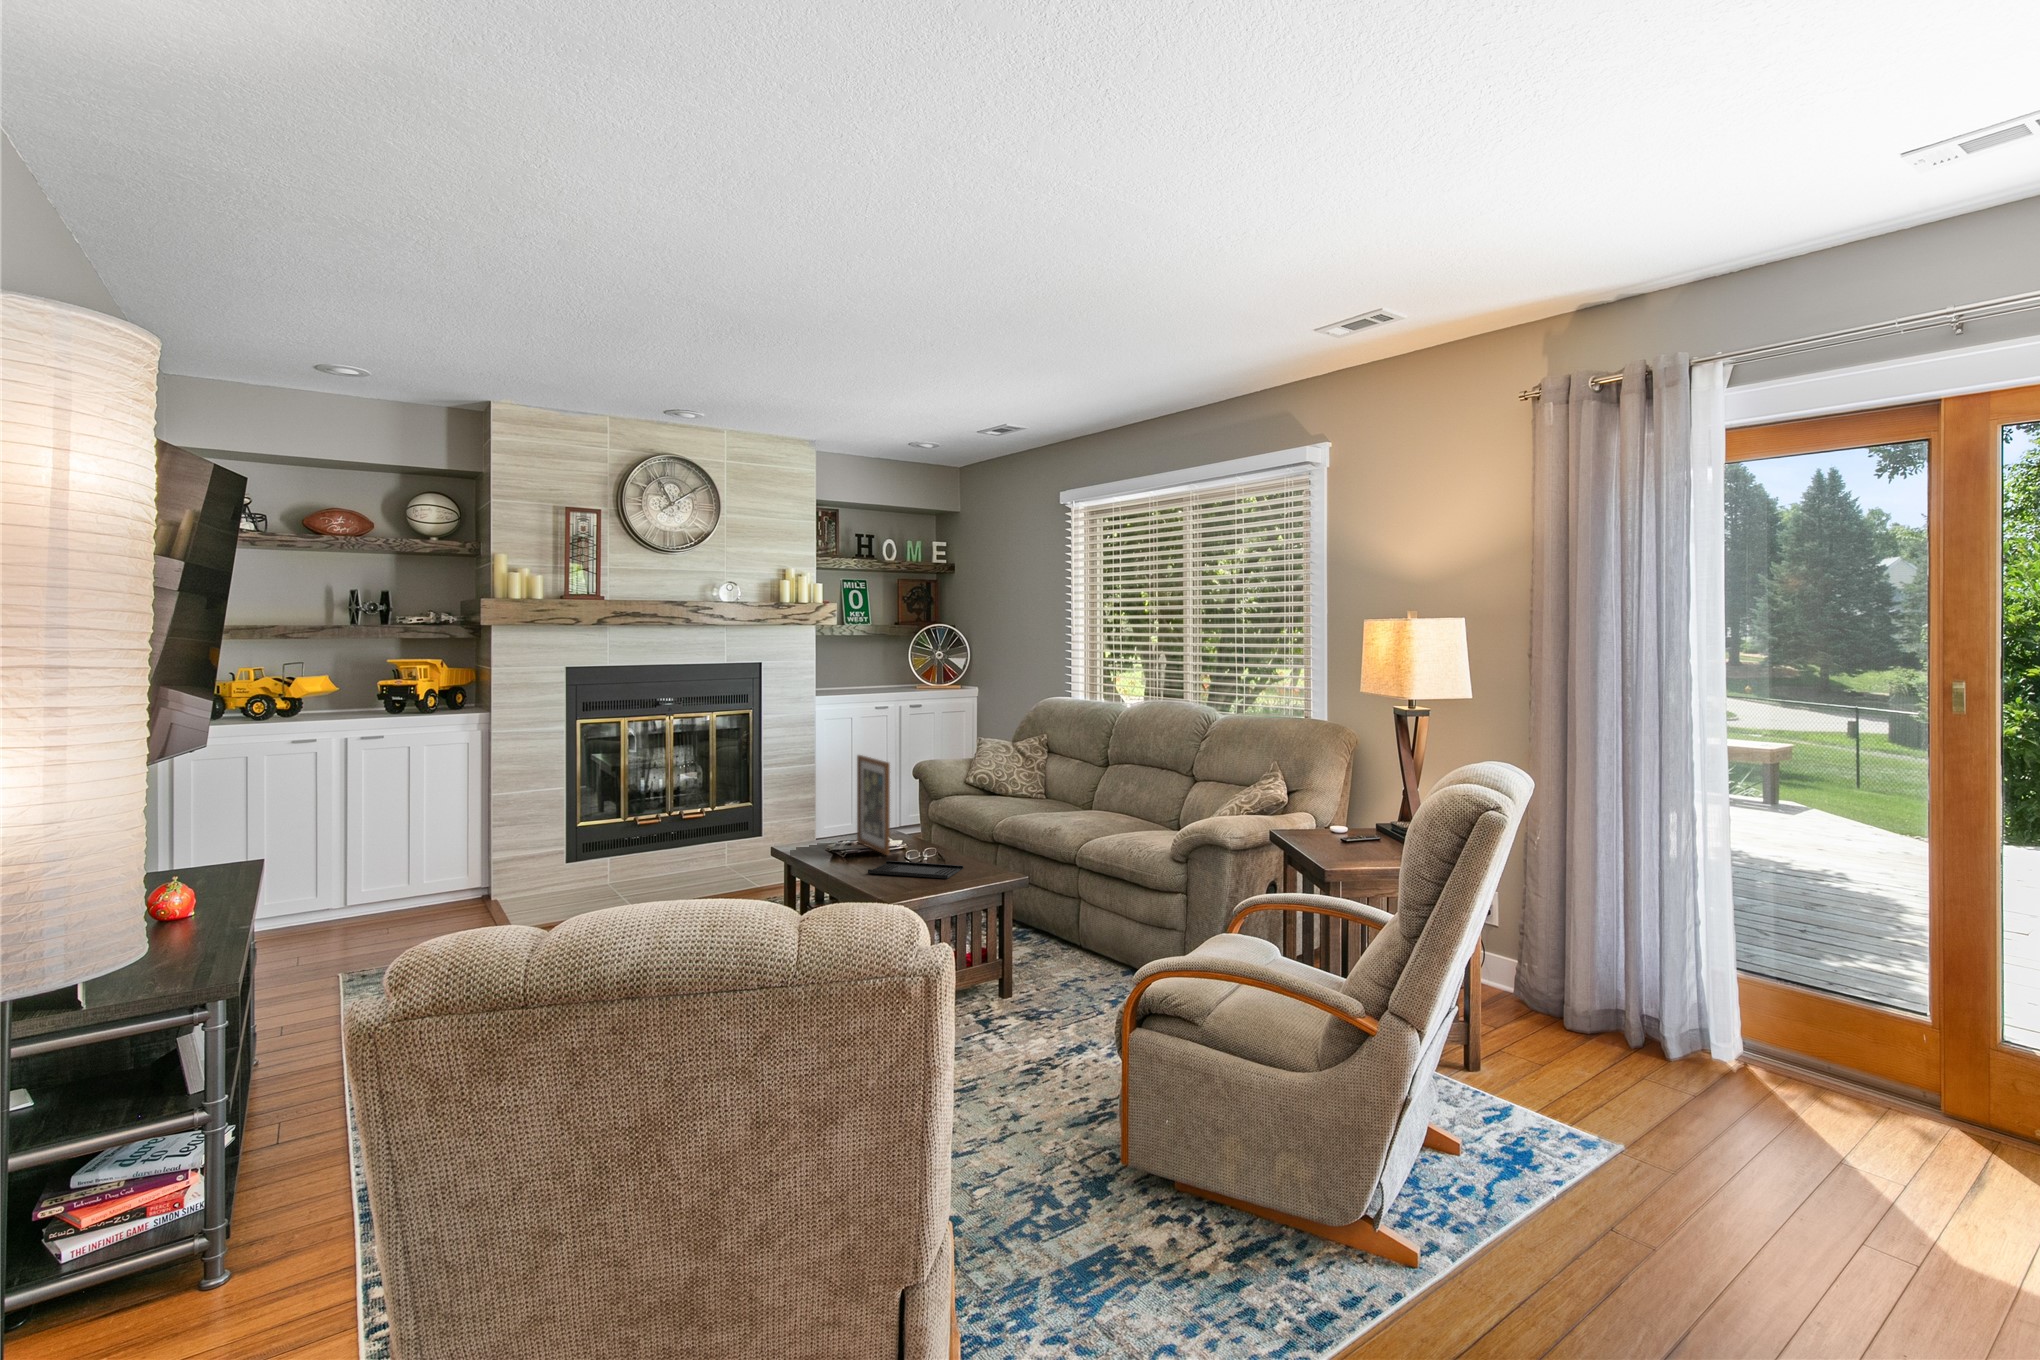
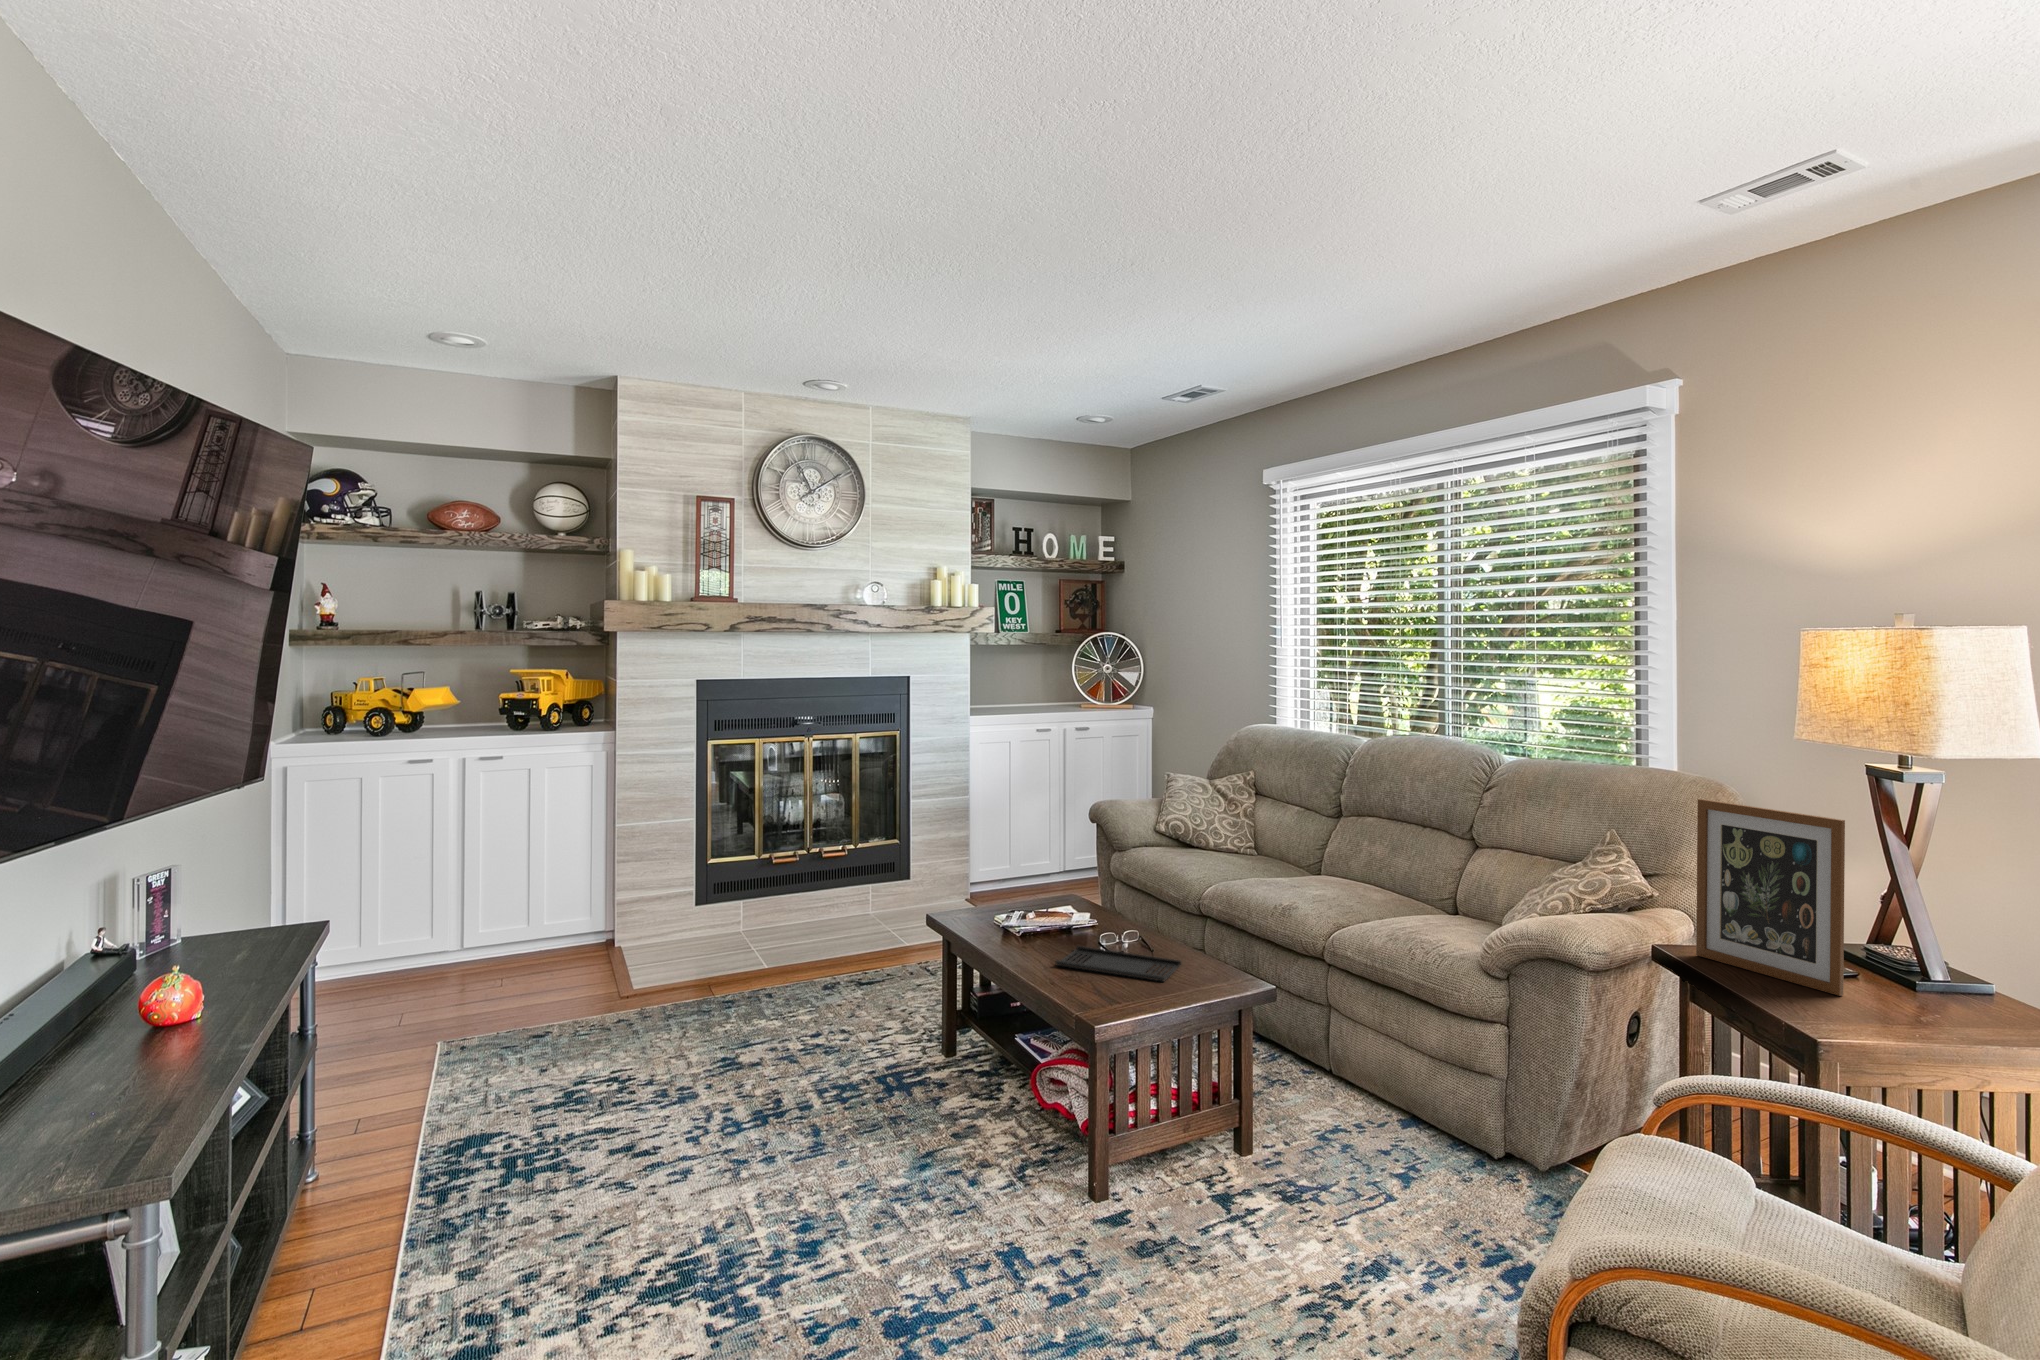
picture frame: present [857,755,890,855] -> present [1696,799,1845,996]

